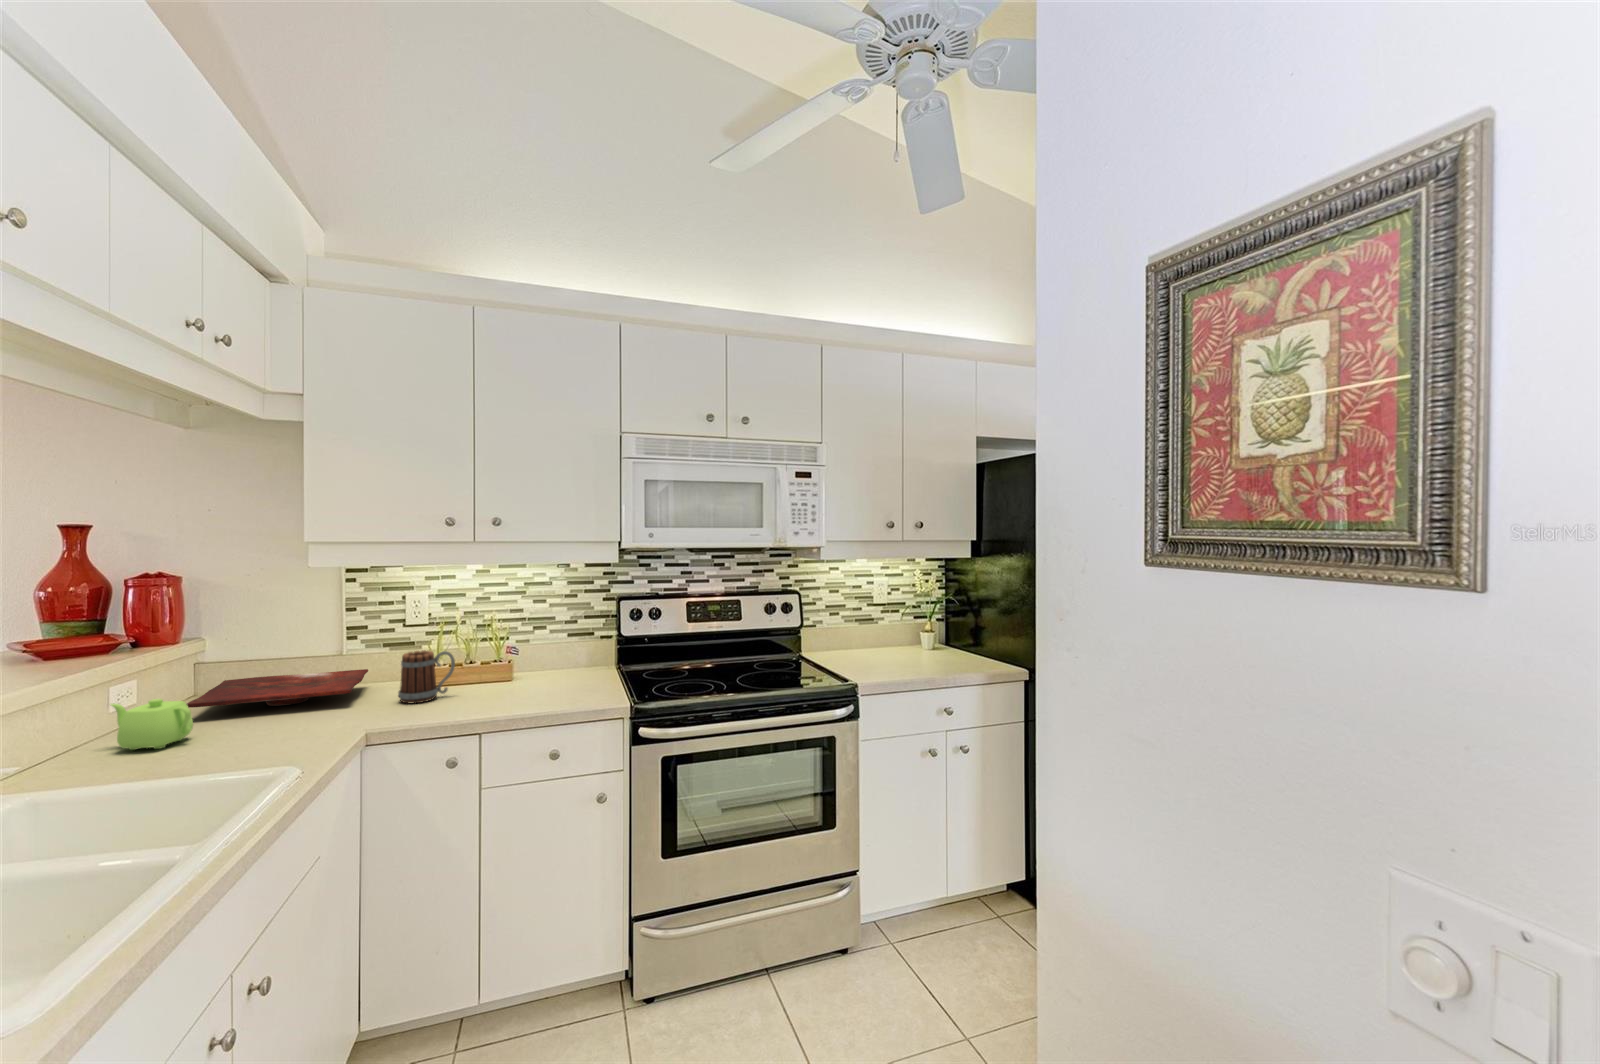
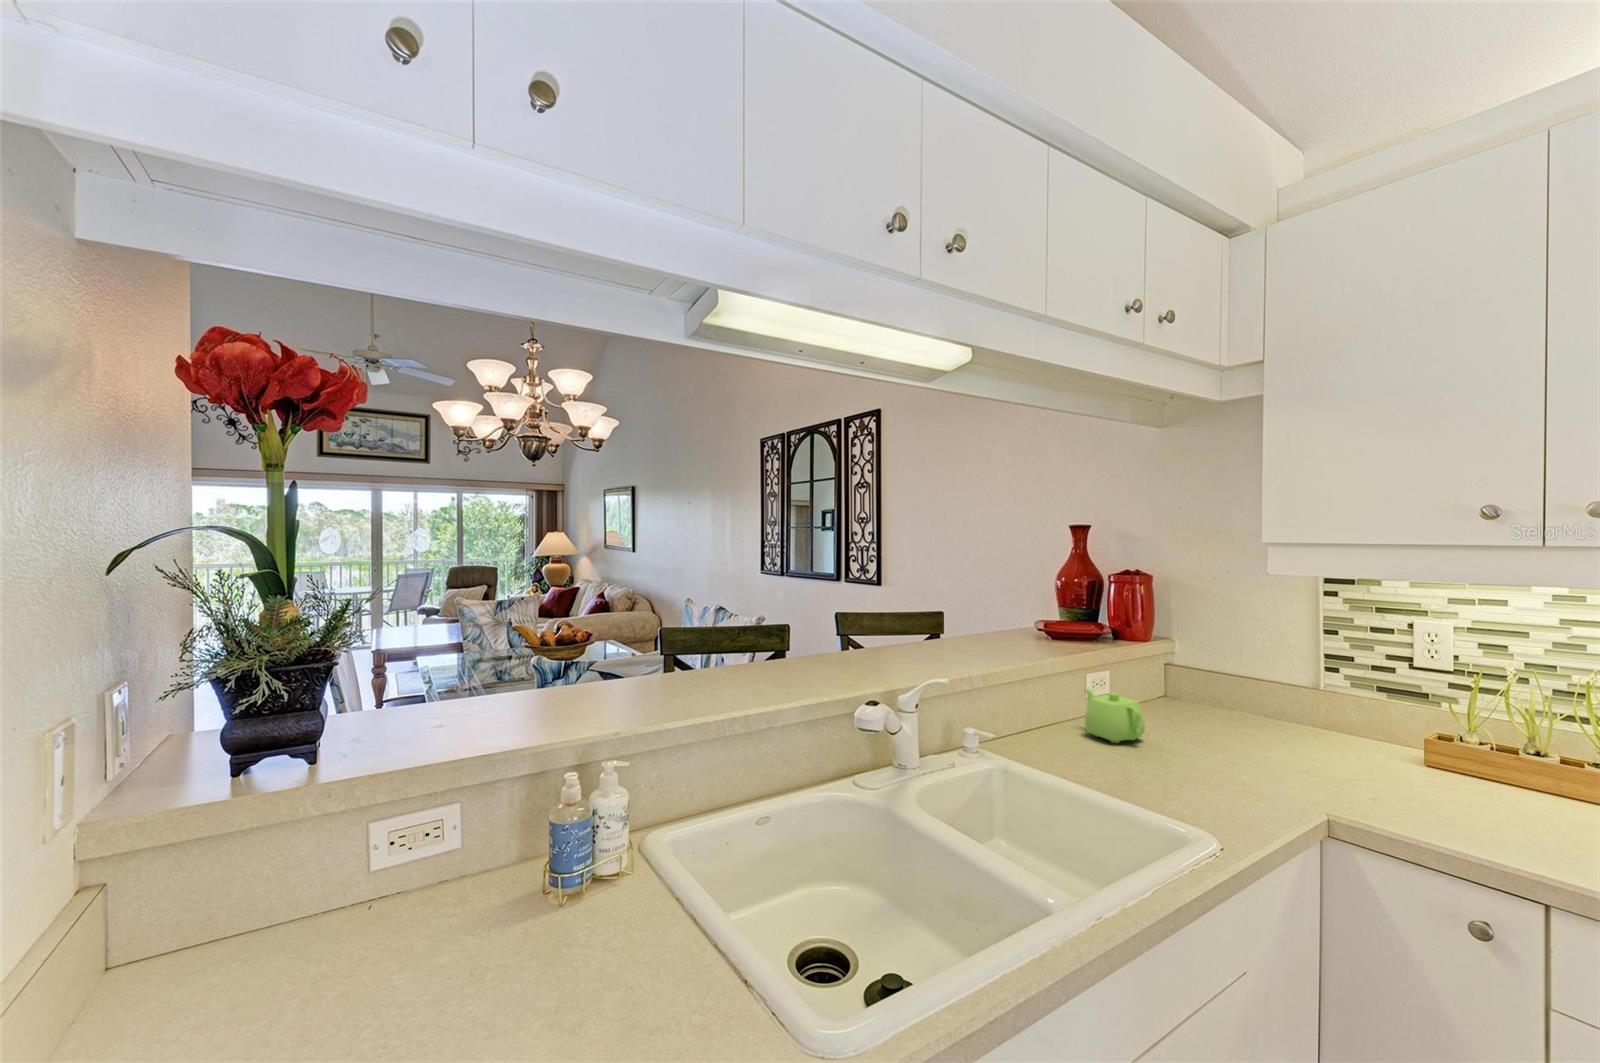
mug: present [398,650,455,703] -> none [1392,708,1500,792]
cutting board: present [187,669,368,707] -> none [1147,687,1353,742]

